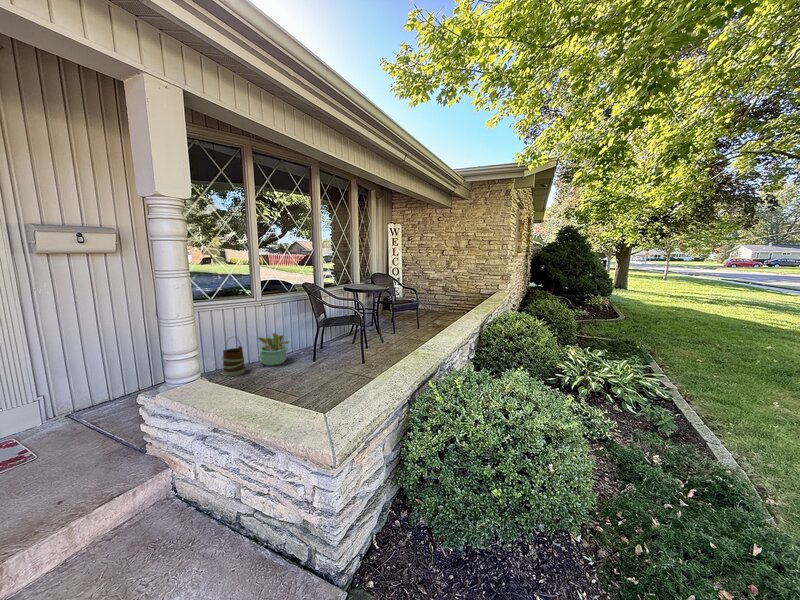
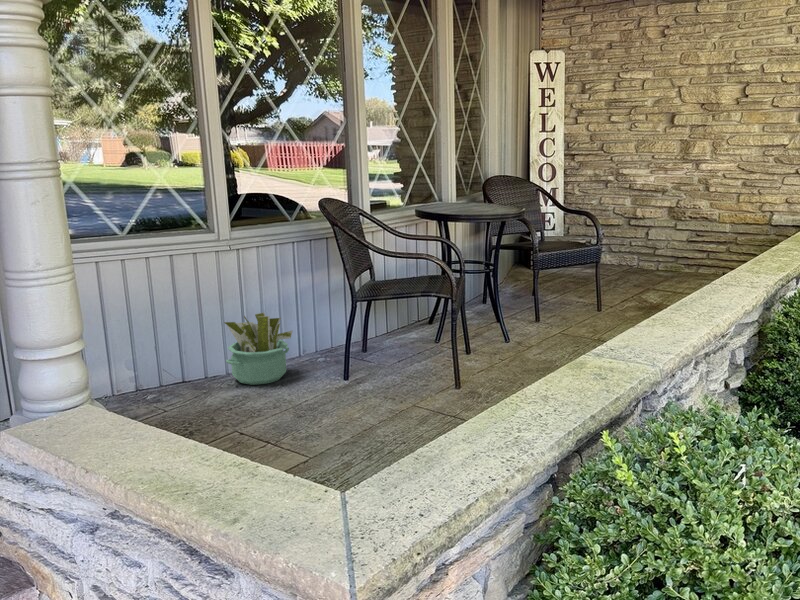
wooden bucket: present [222,337,245,376] -> none [152,318,200,403]

